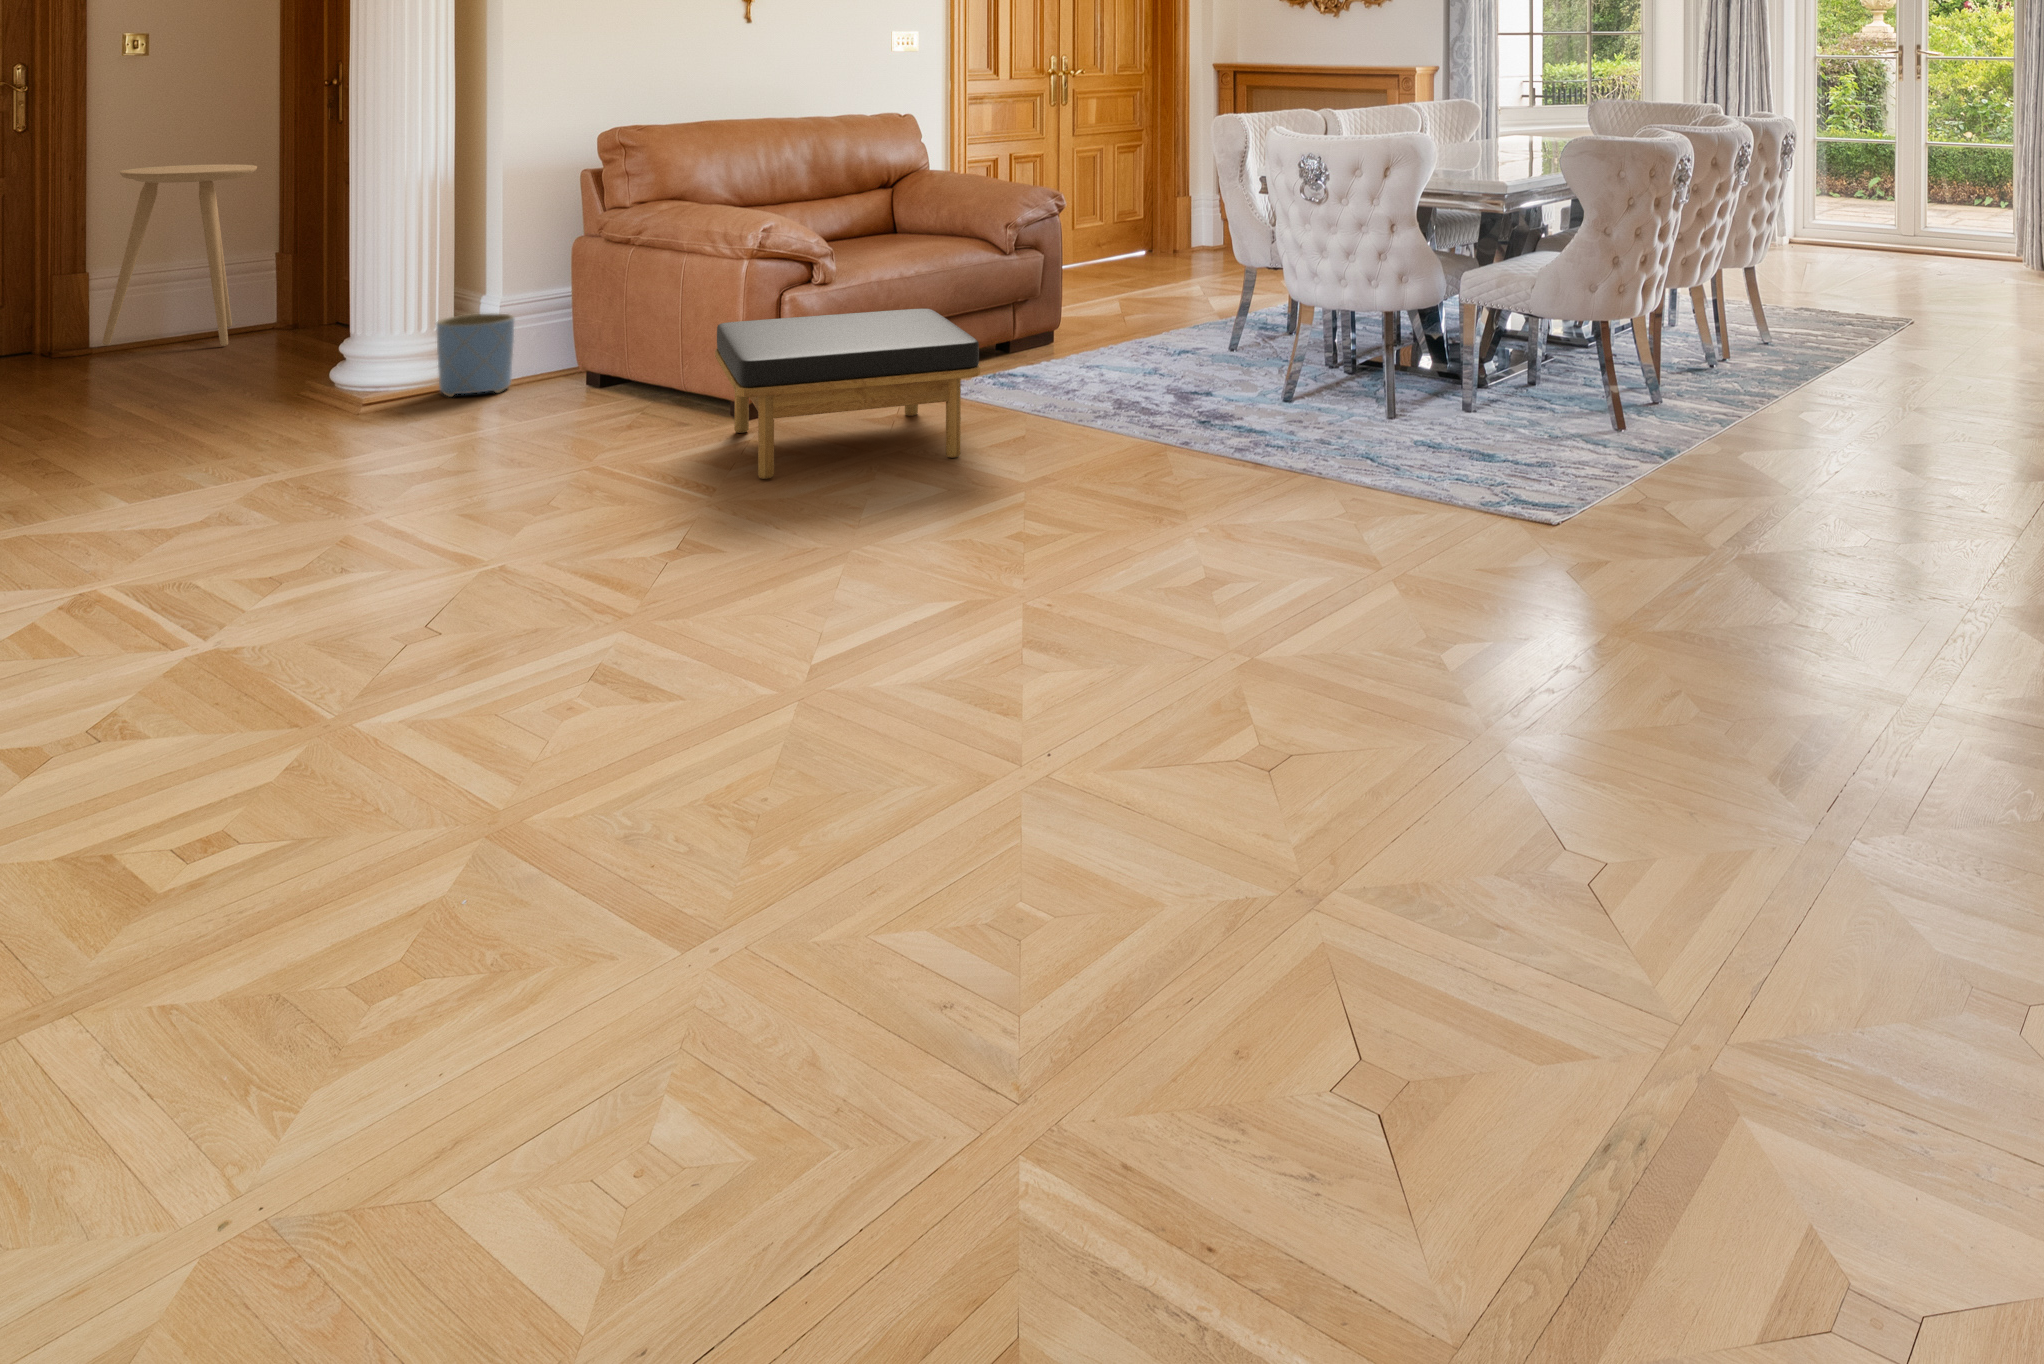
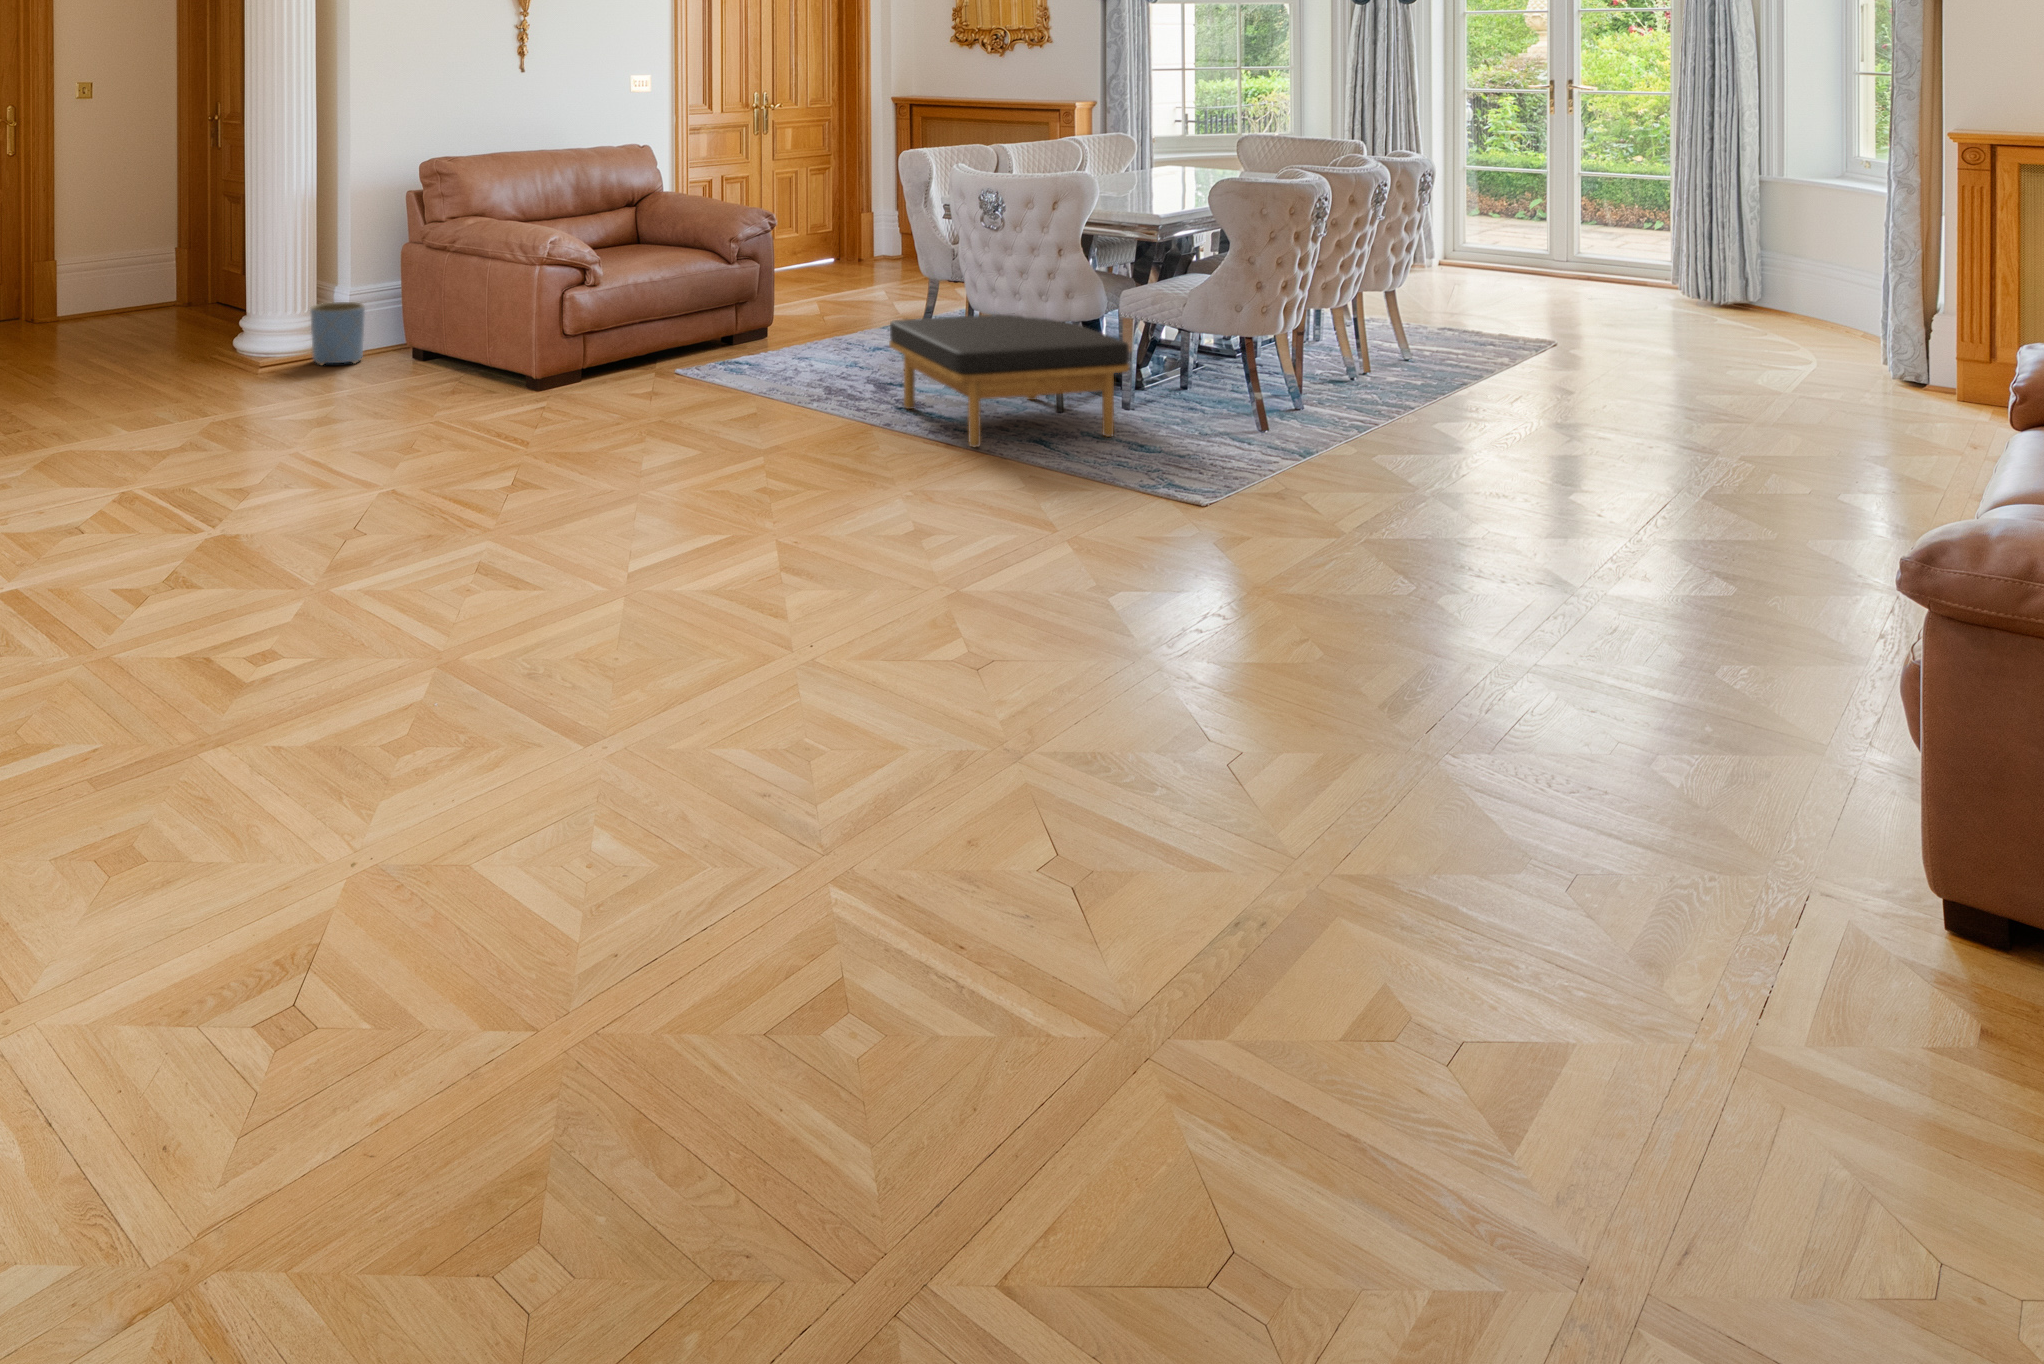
side table: present [102,164,257,346] -> none [69,181,170,320]
ottoman: present [715,309,980,479] -> present [889,314,1129,447]

